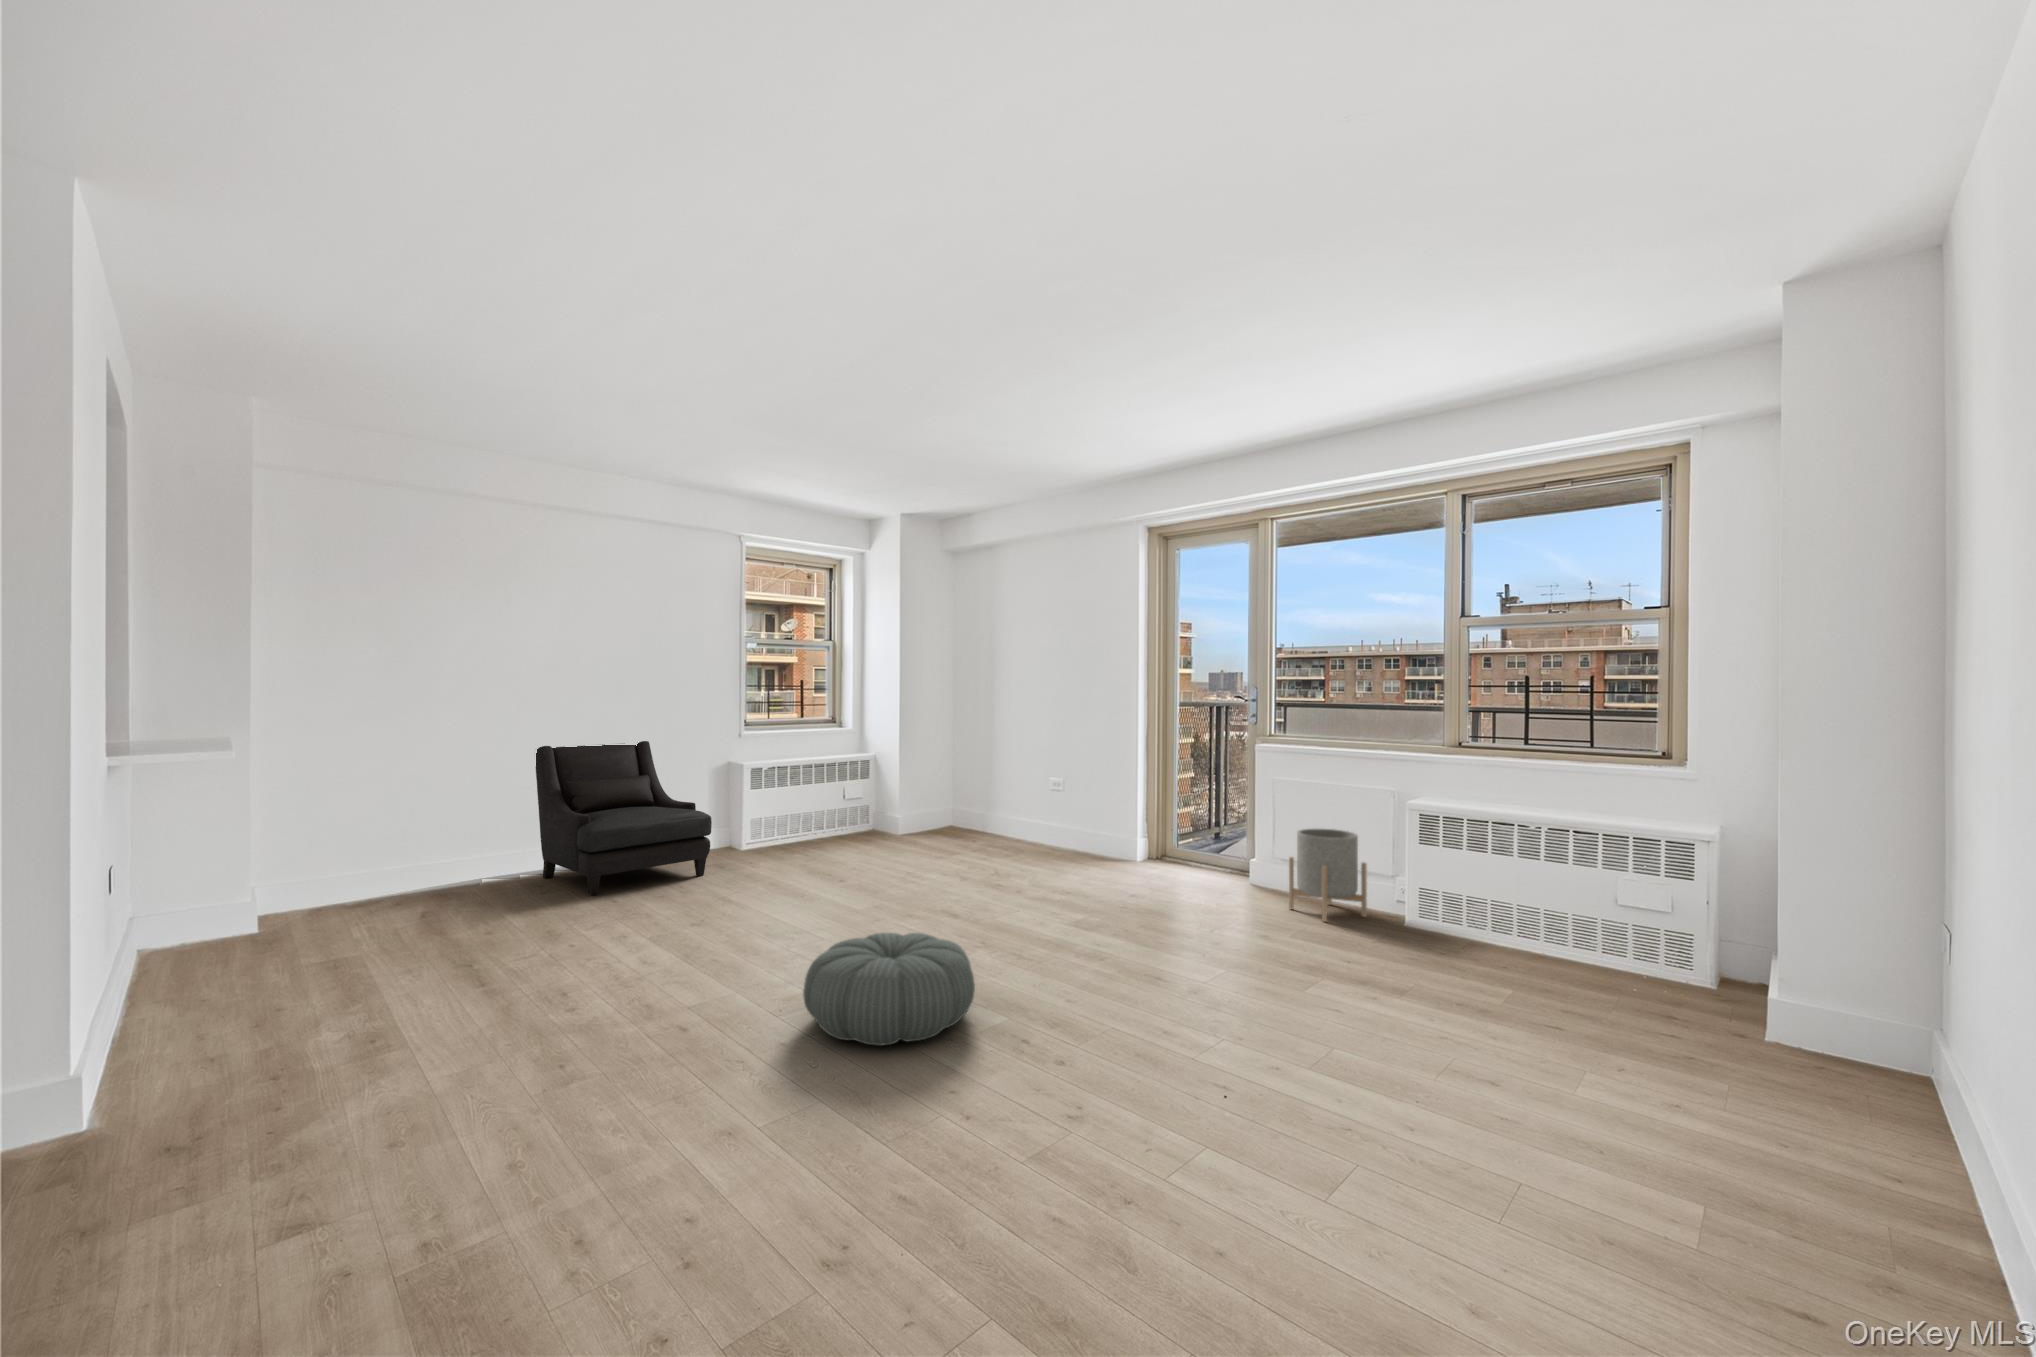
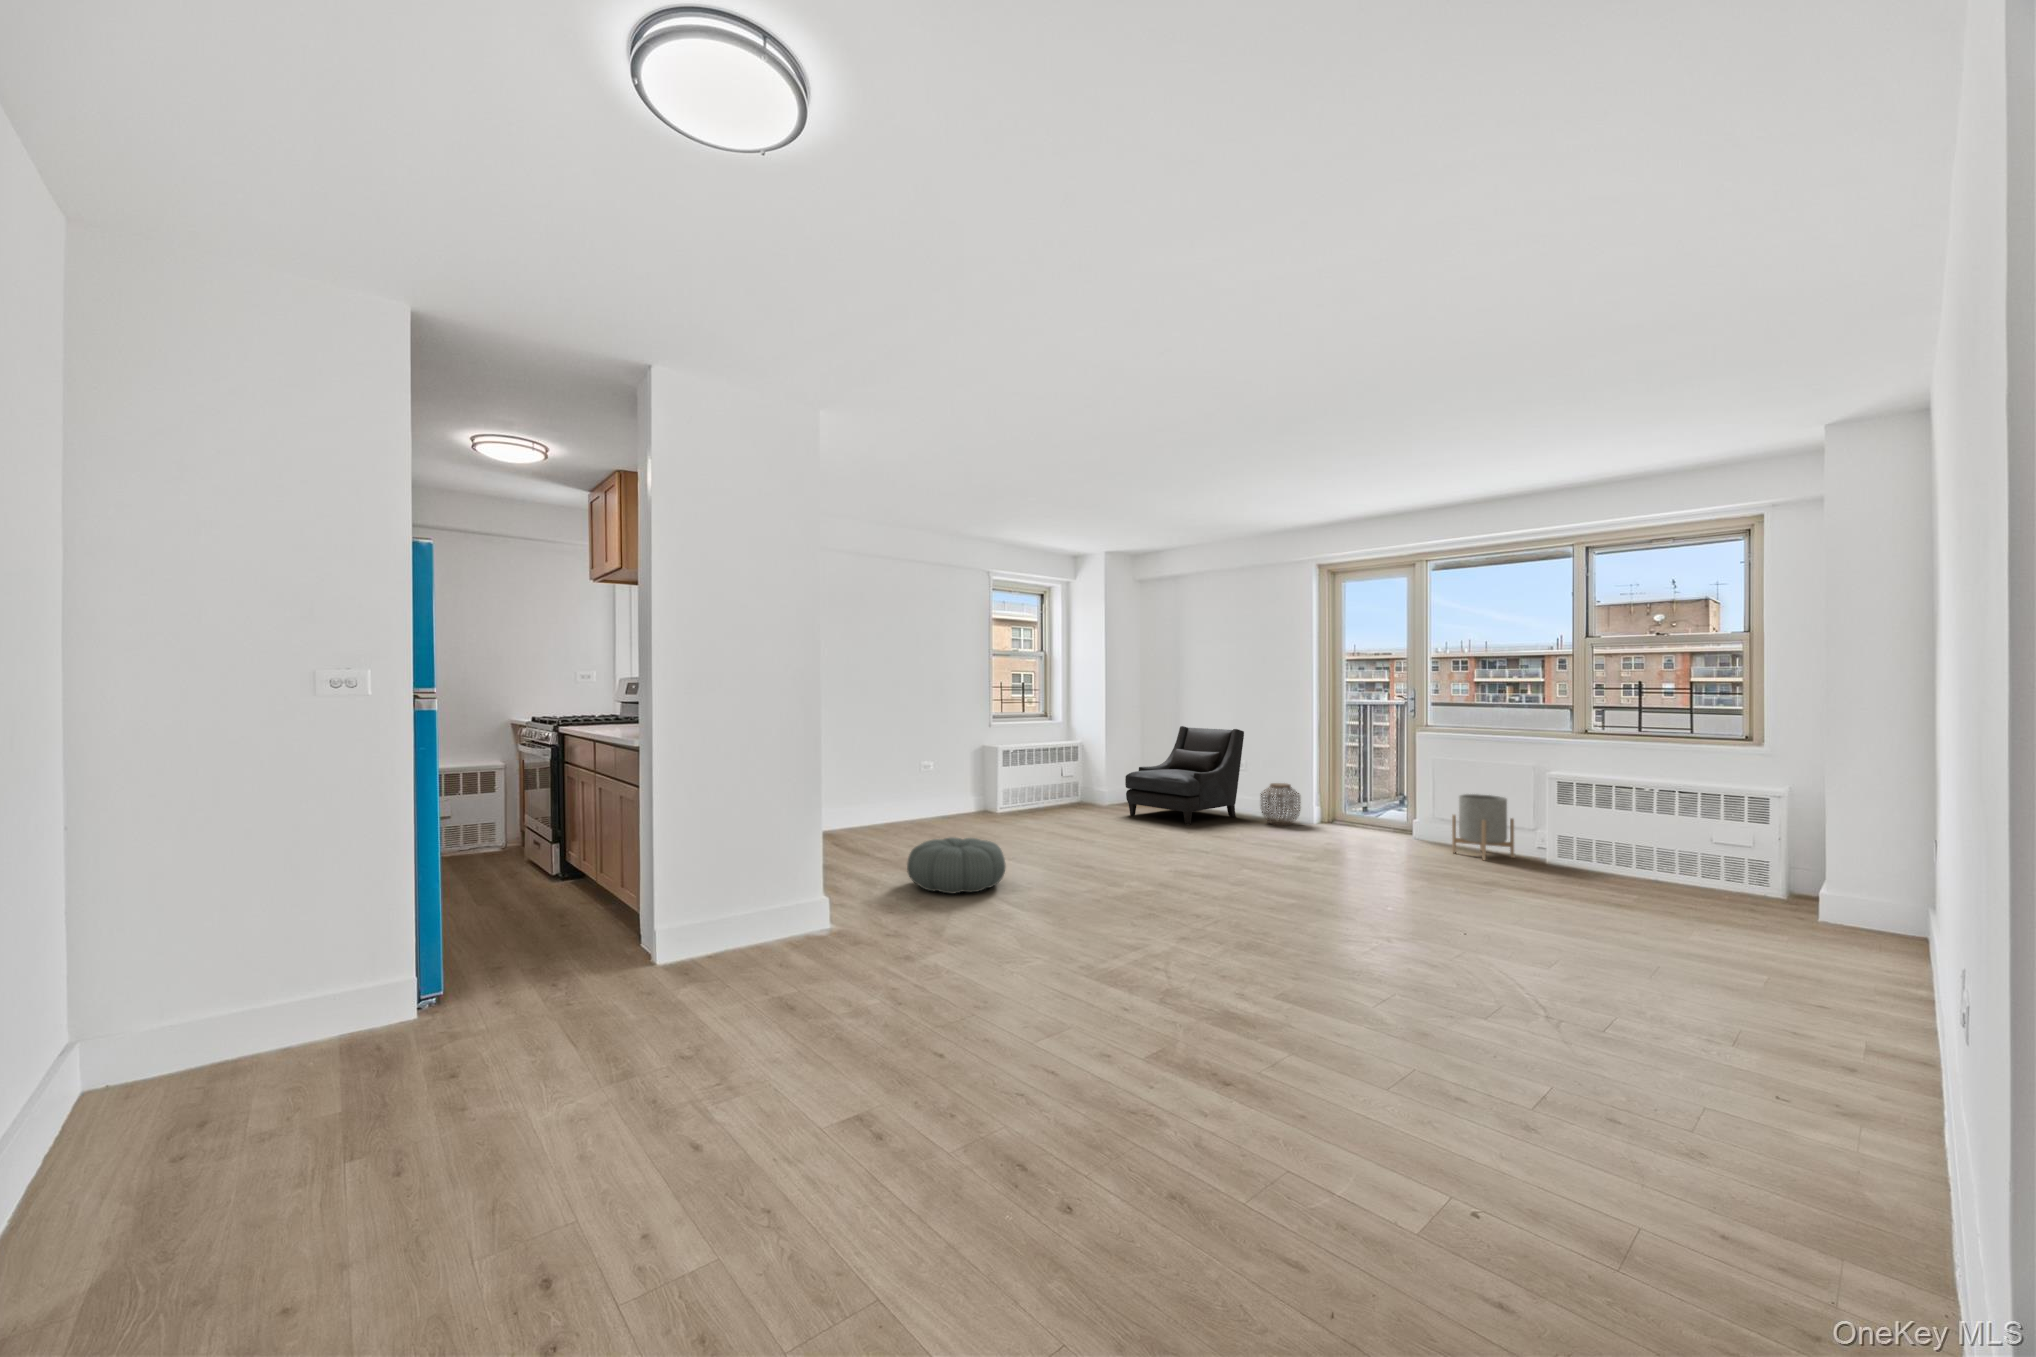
armchair: present [536,741,712,896] -> present [1125,726,1244,825]
woven basket: none [1071,809,1121,865] -> present [1260,783,1301,826]
pouf: present [803,933,975,1045] -> present [907,837,1006,894]

